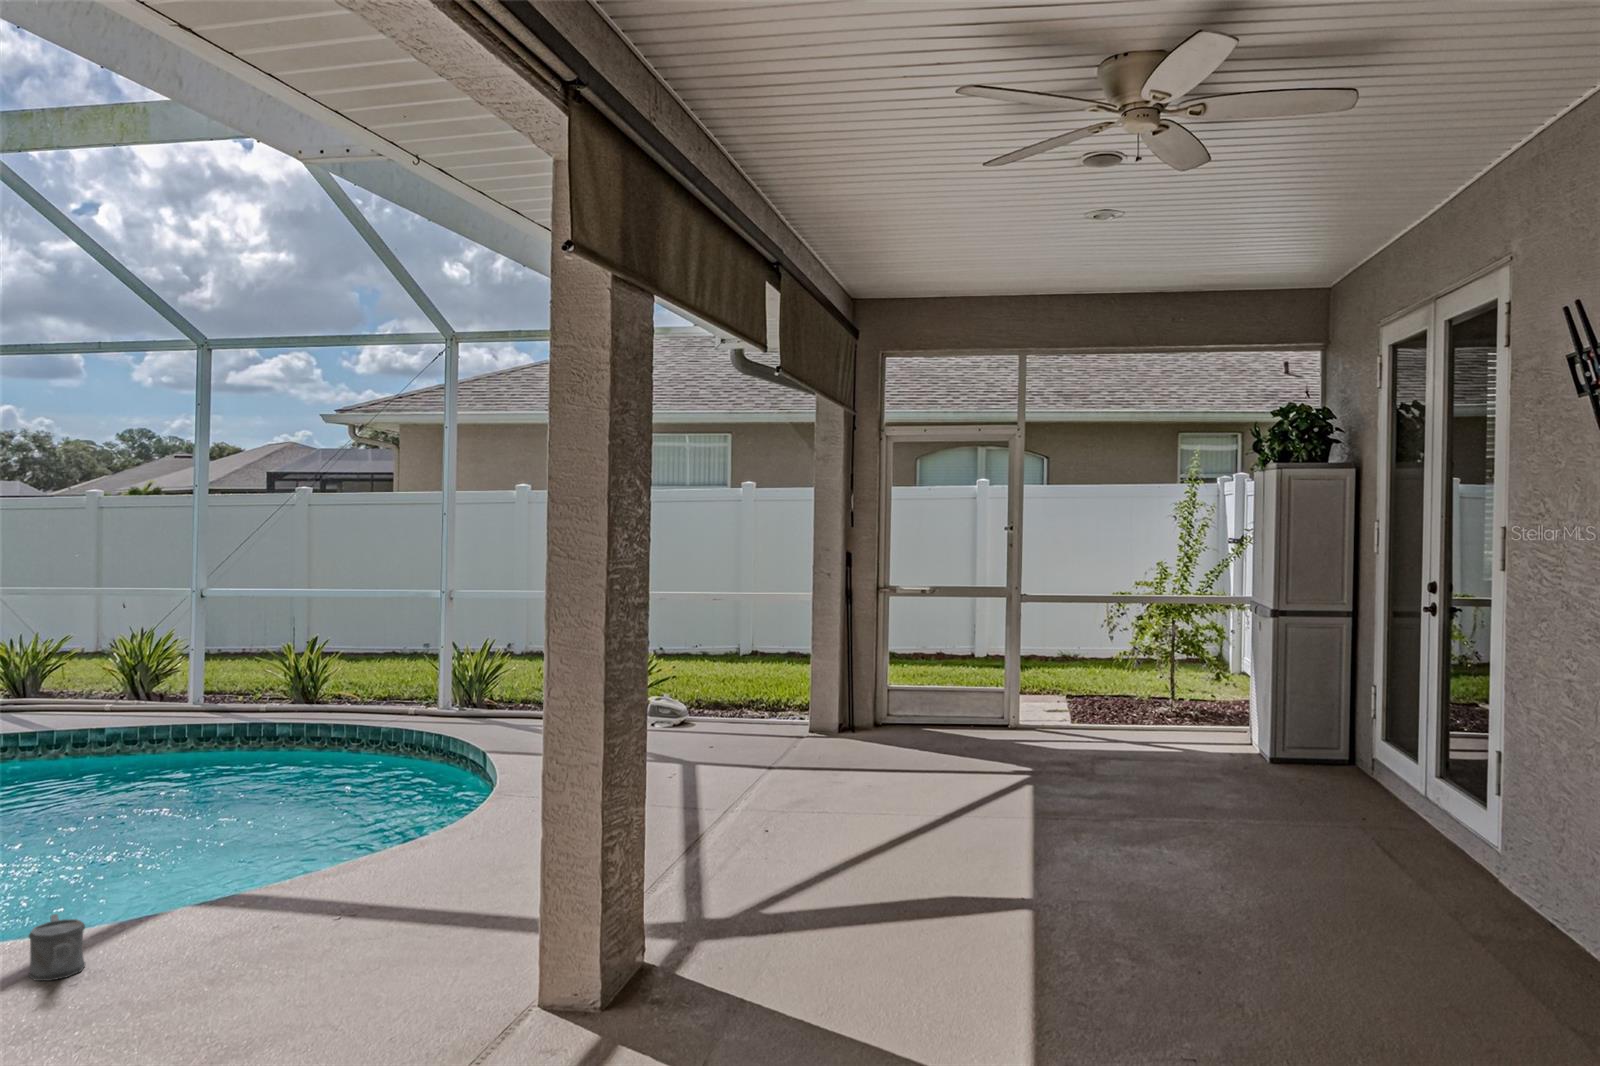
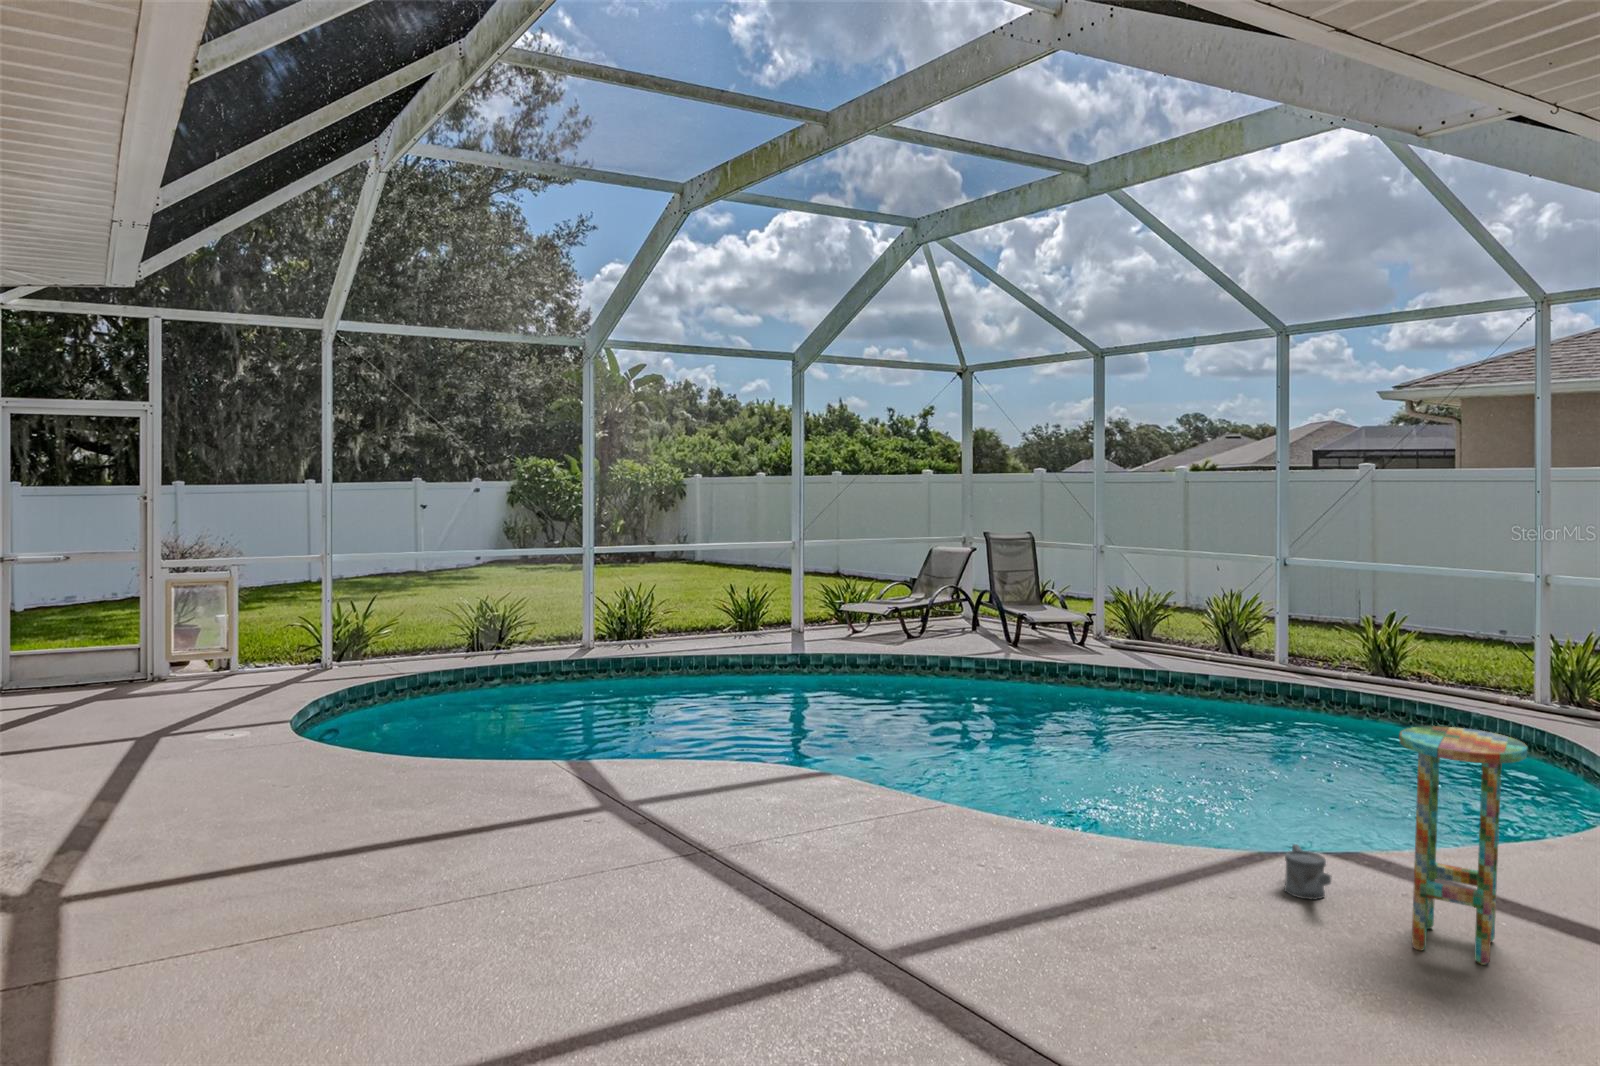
side table: none [142,741,280,1005] -> present [1399,726,1527,965]

